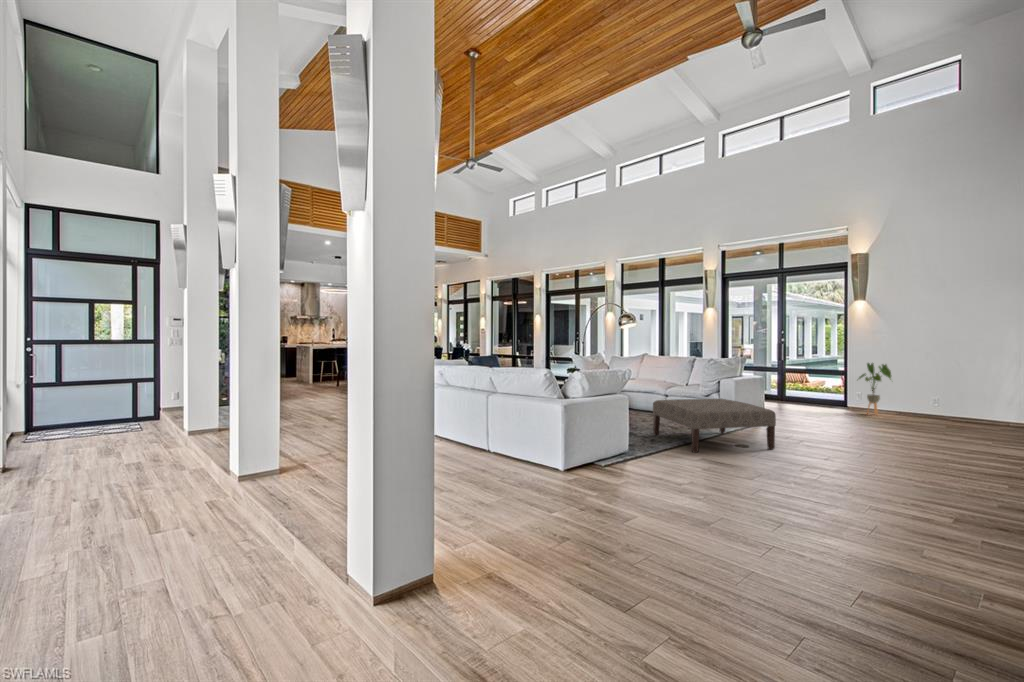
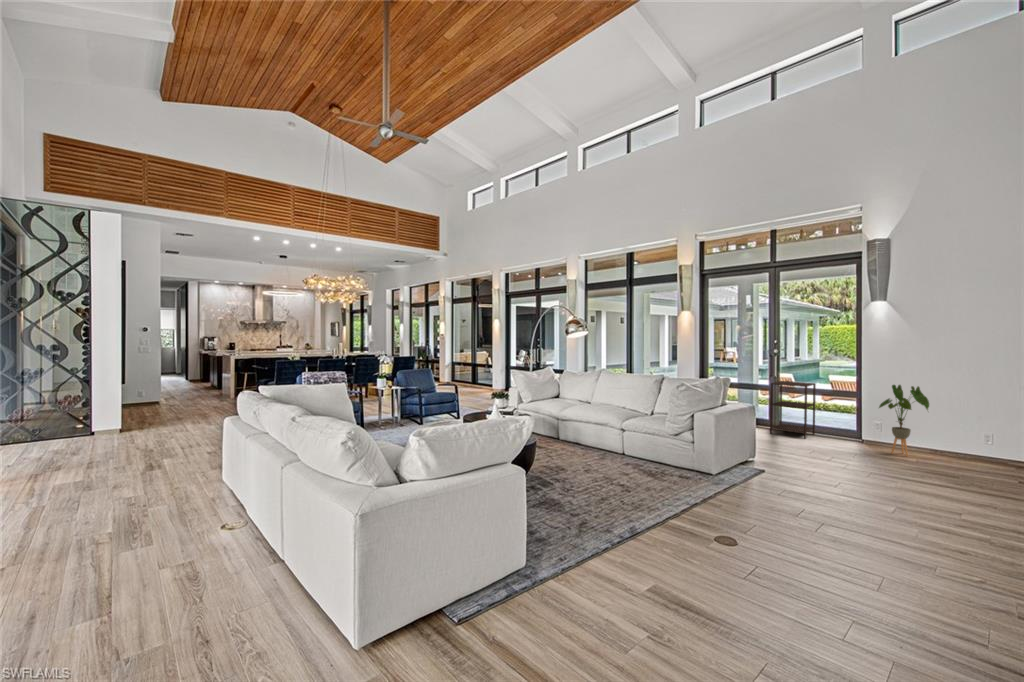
side table: none [778,364,814,407] -> present [770,381,816,439]
ottoman: present [653,399,776,453] -> none [589,449,781,562]

